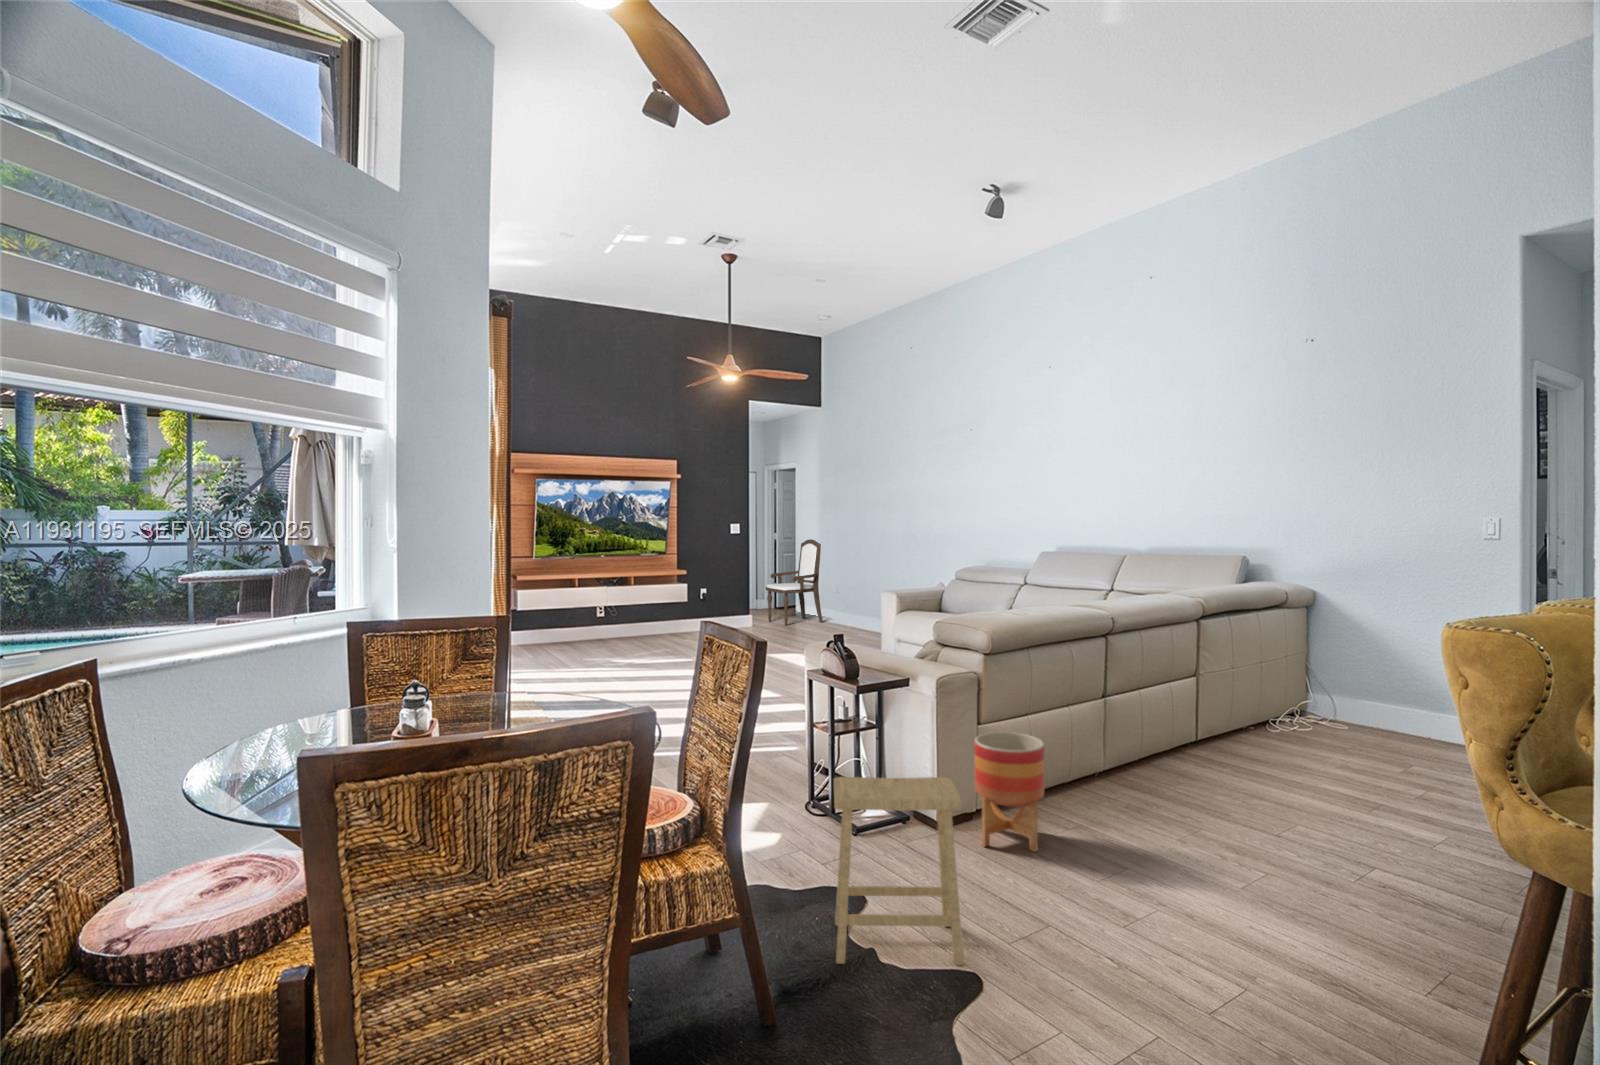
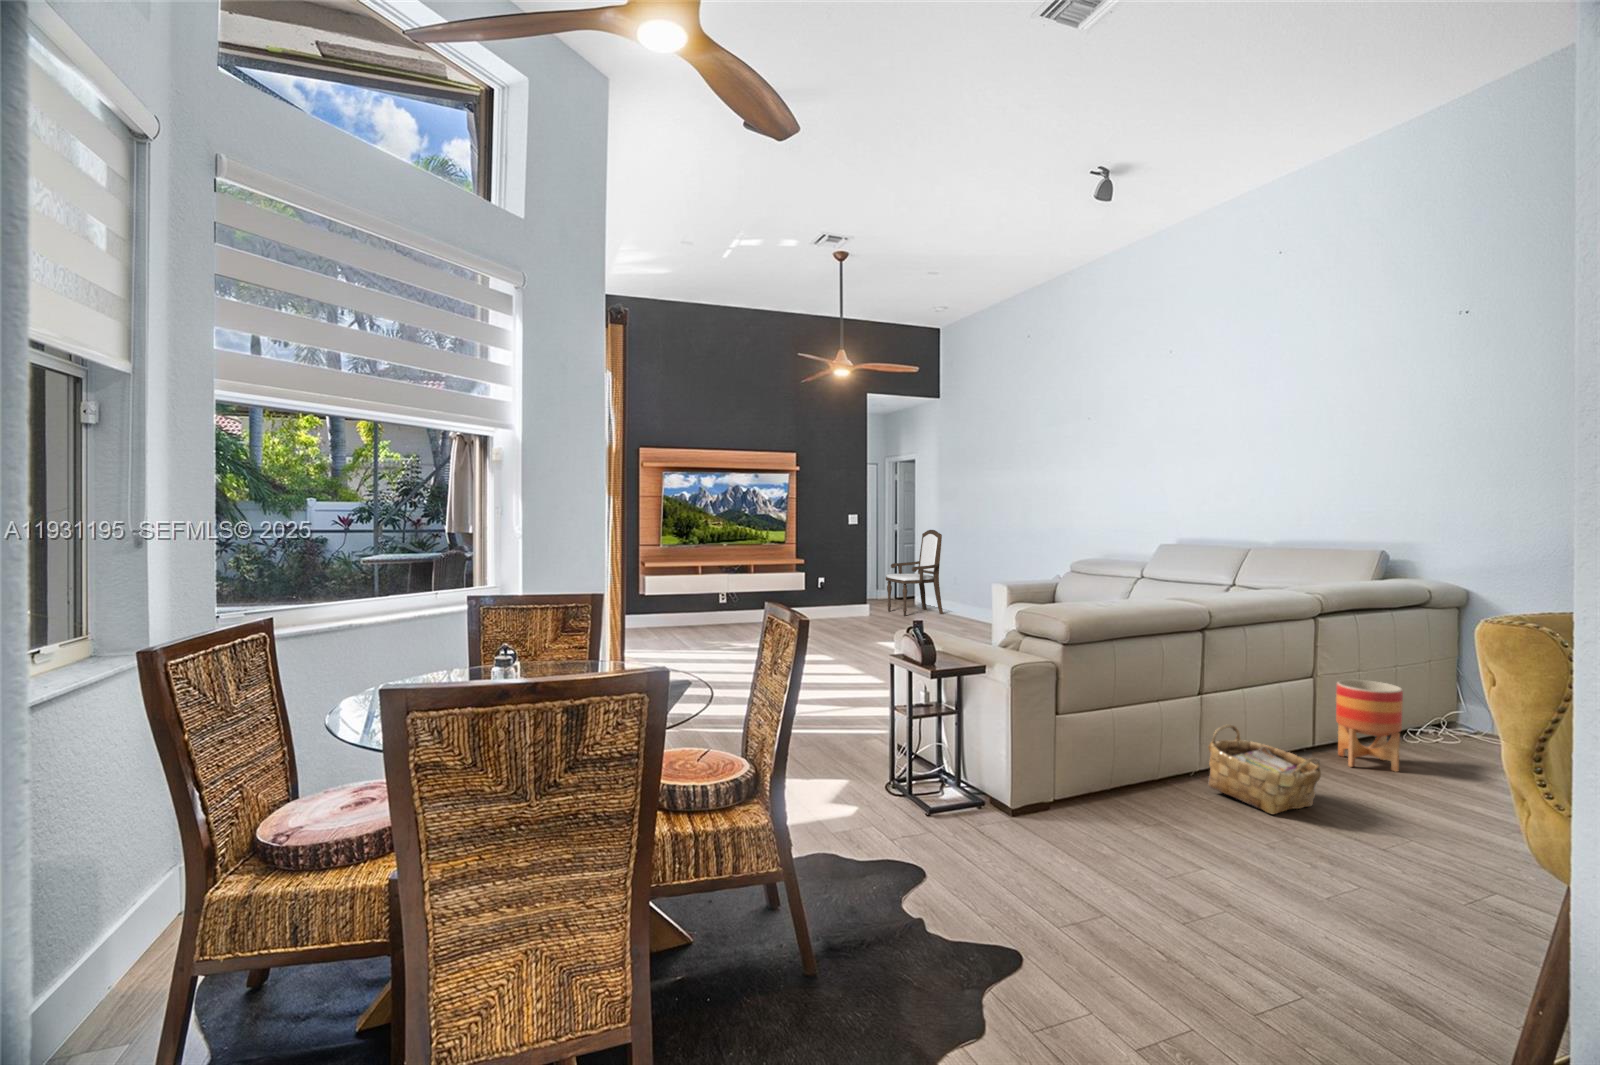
woven basket: none [1108,721,1211,806] -> present [1208,724,1321,814]
planter: present [974,732,1044,852] -> present [1336,680,1403,771]
footstool: present [834,777,964,965] -> none [885,756,1009,943]

